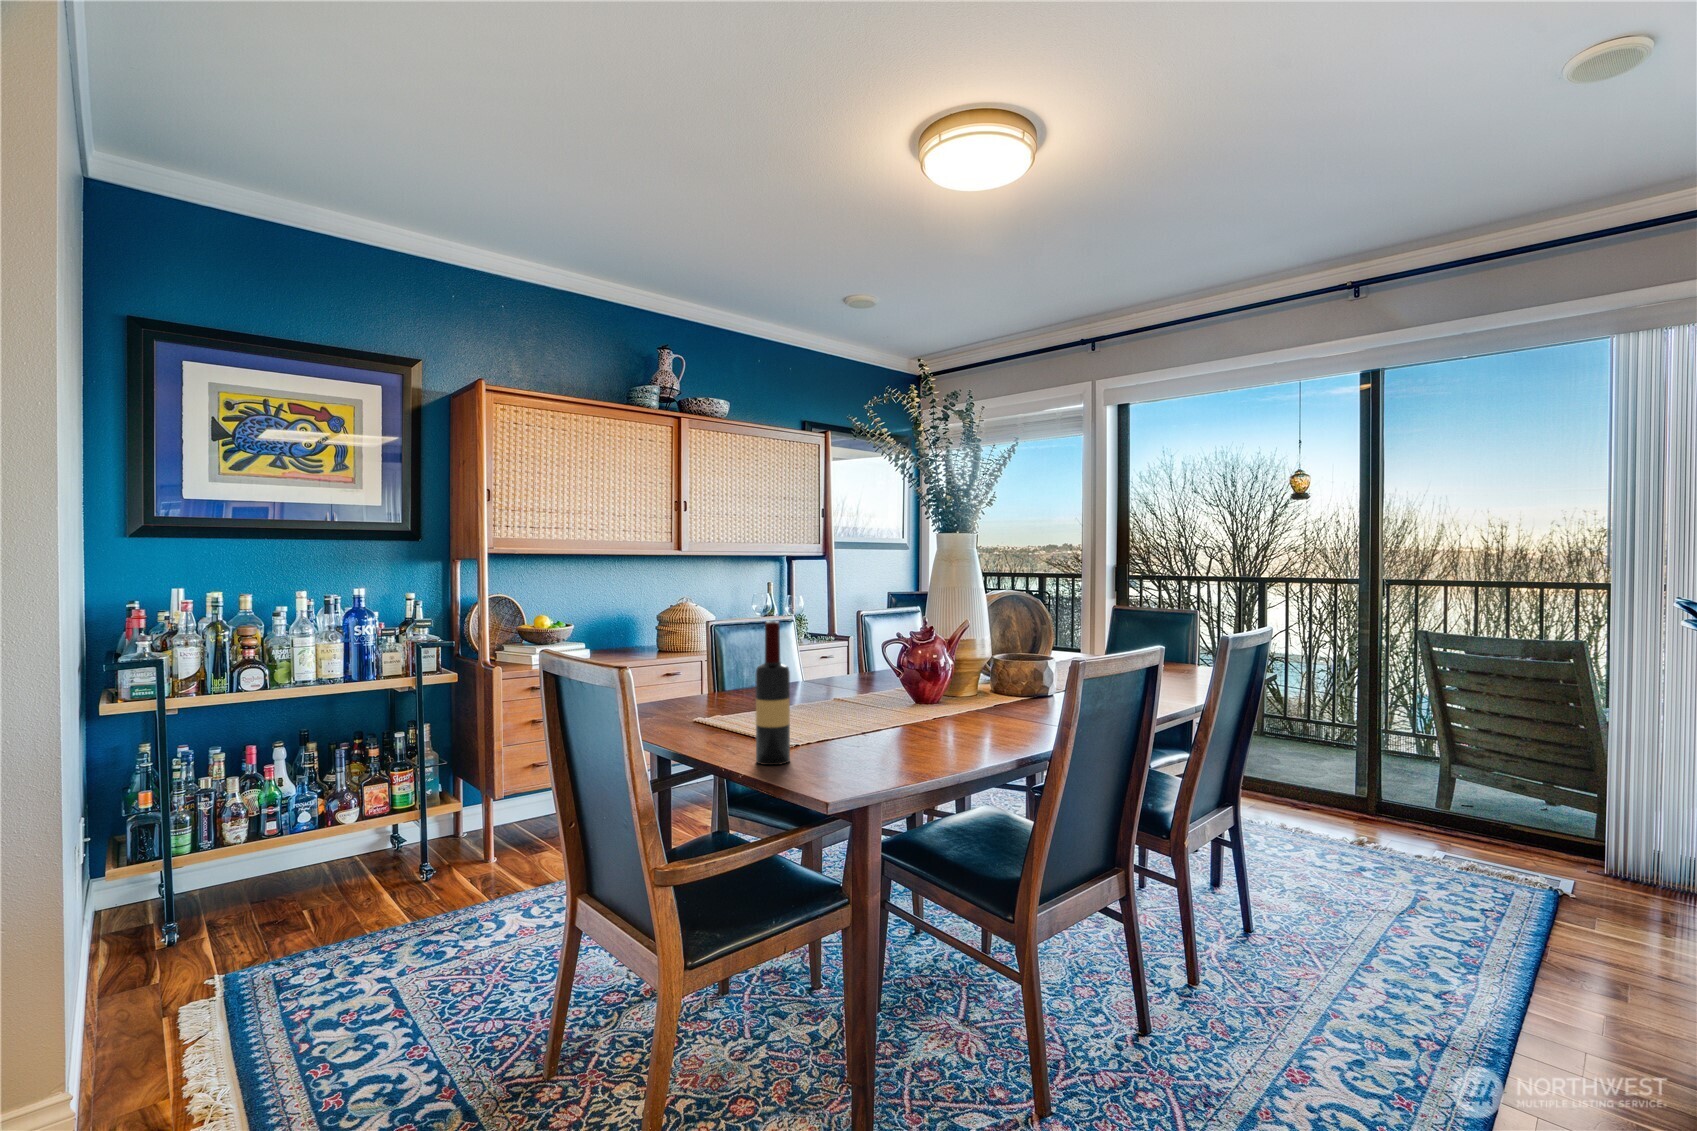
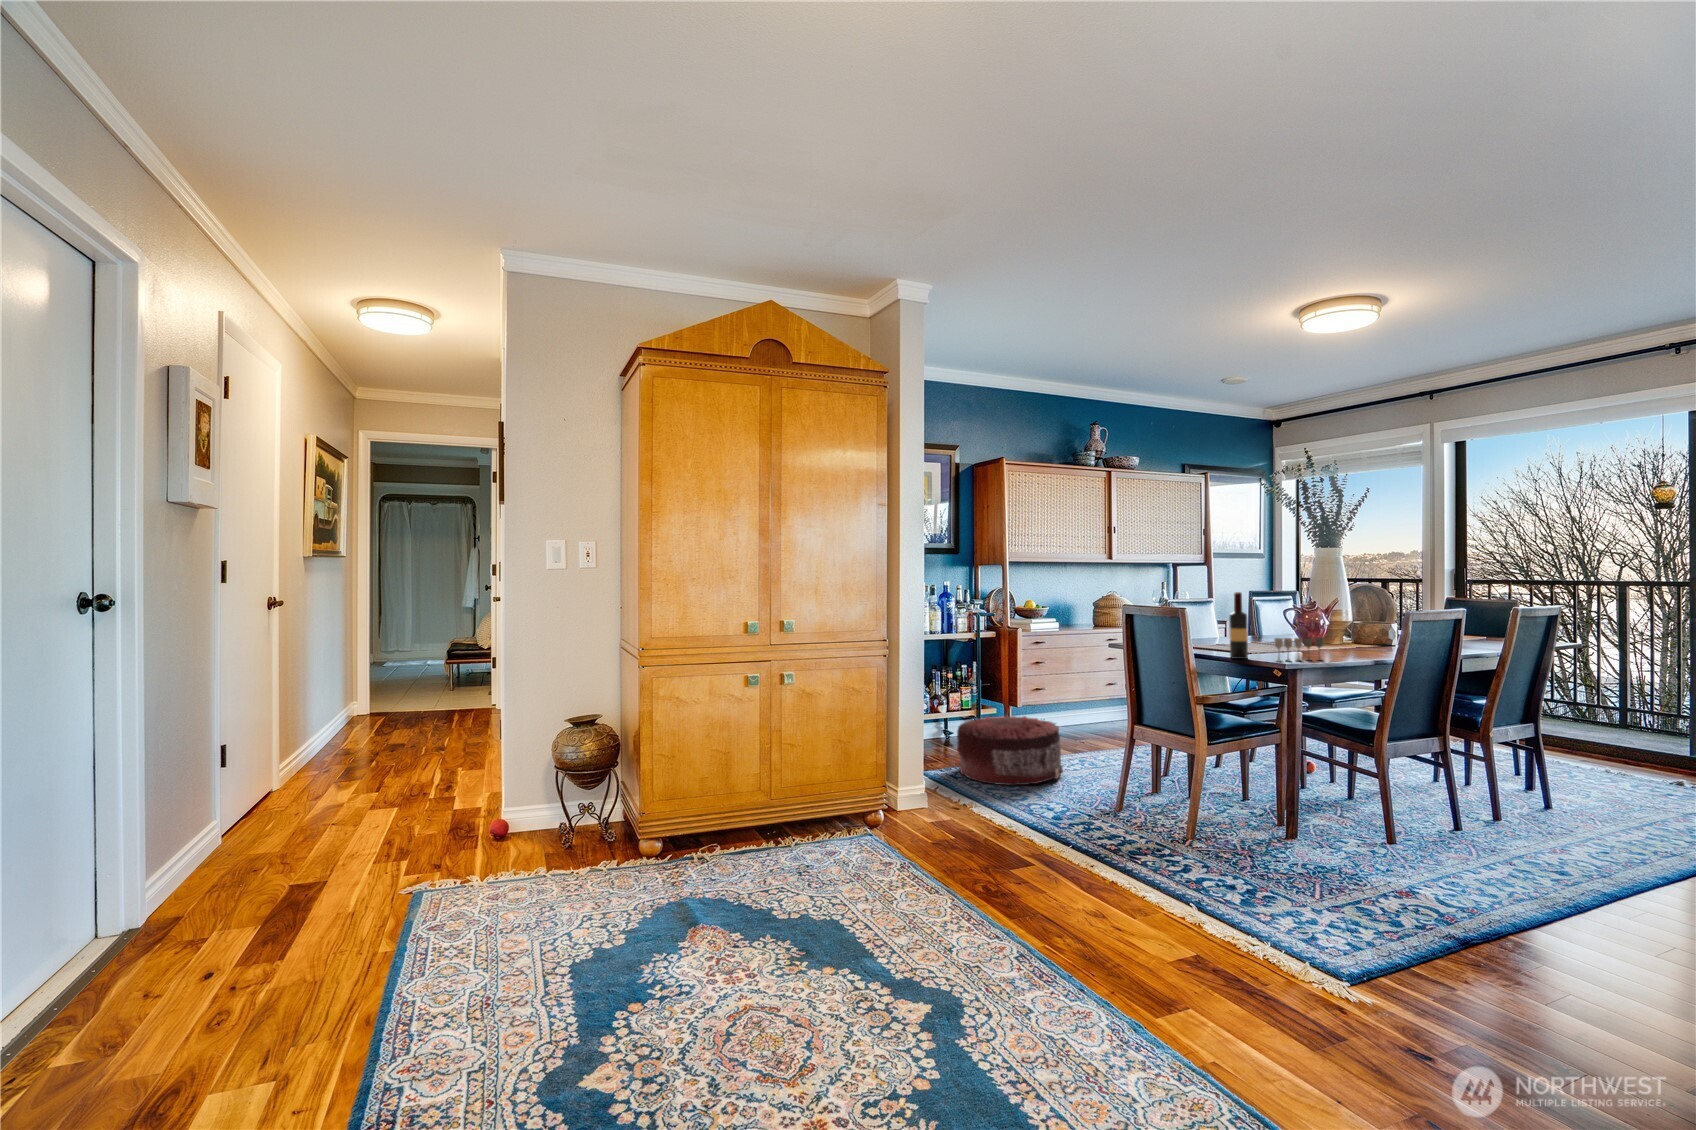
wine glass: none [833,713,929,773] -> present [1274,637,1323,661]
pouf: none [254,842,508,1034] -> present [957,716,1063,785]

